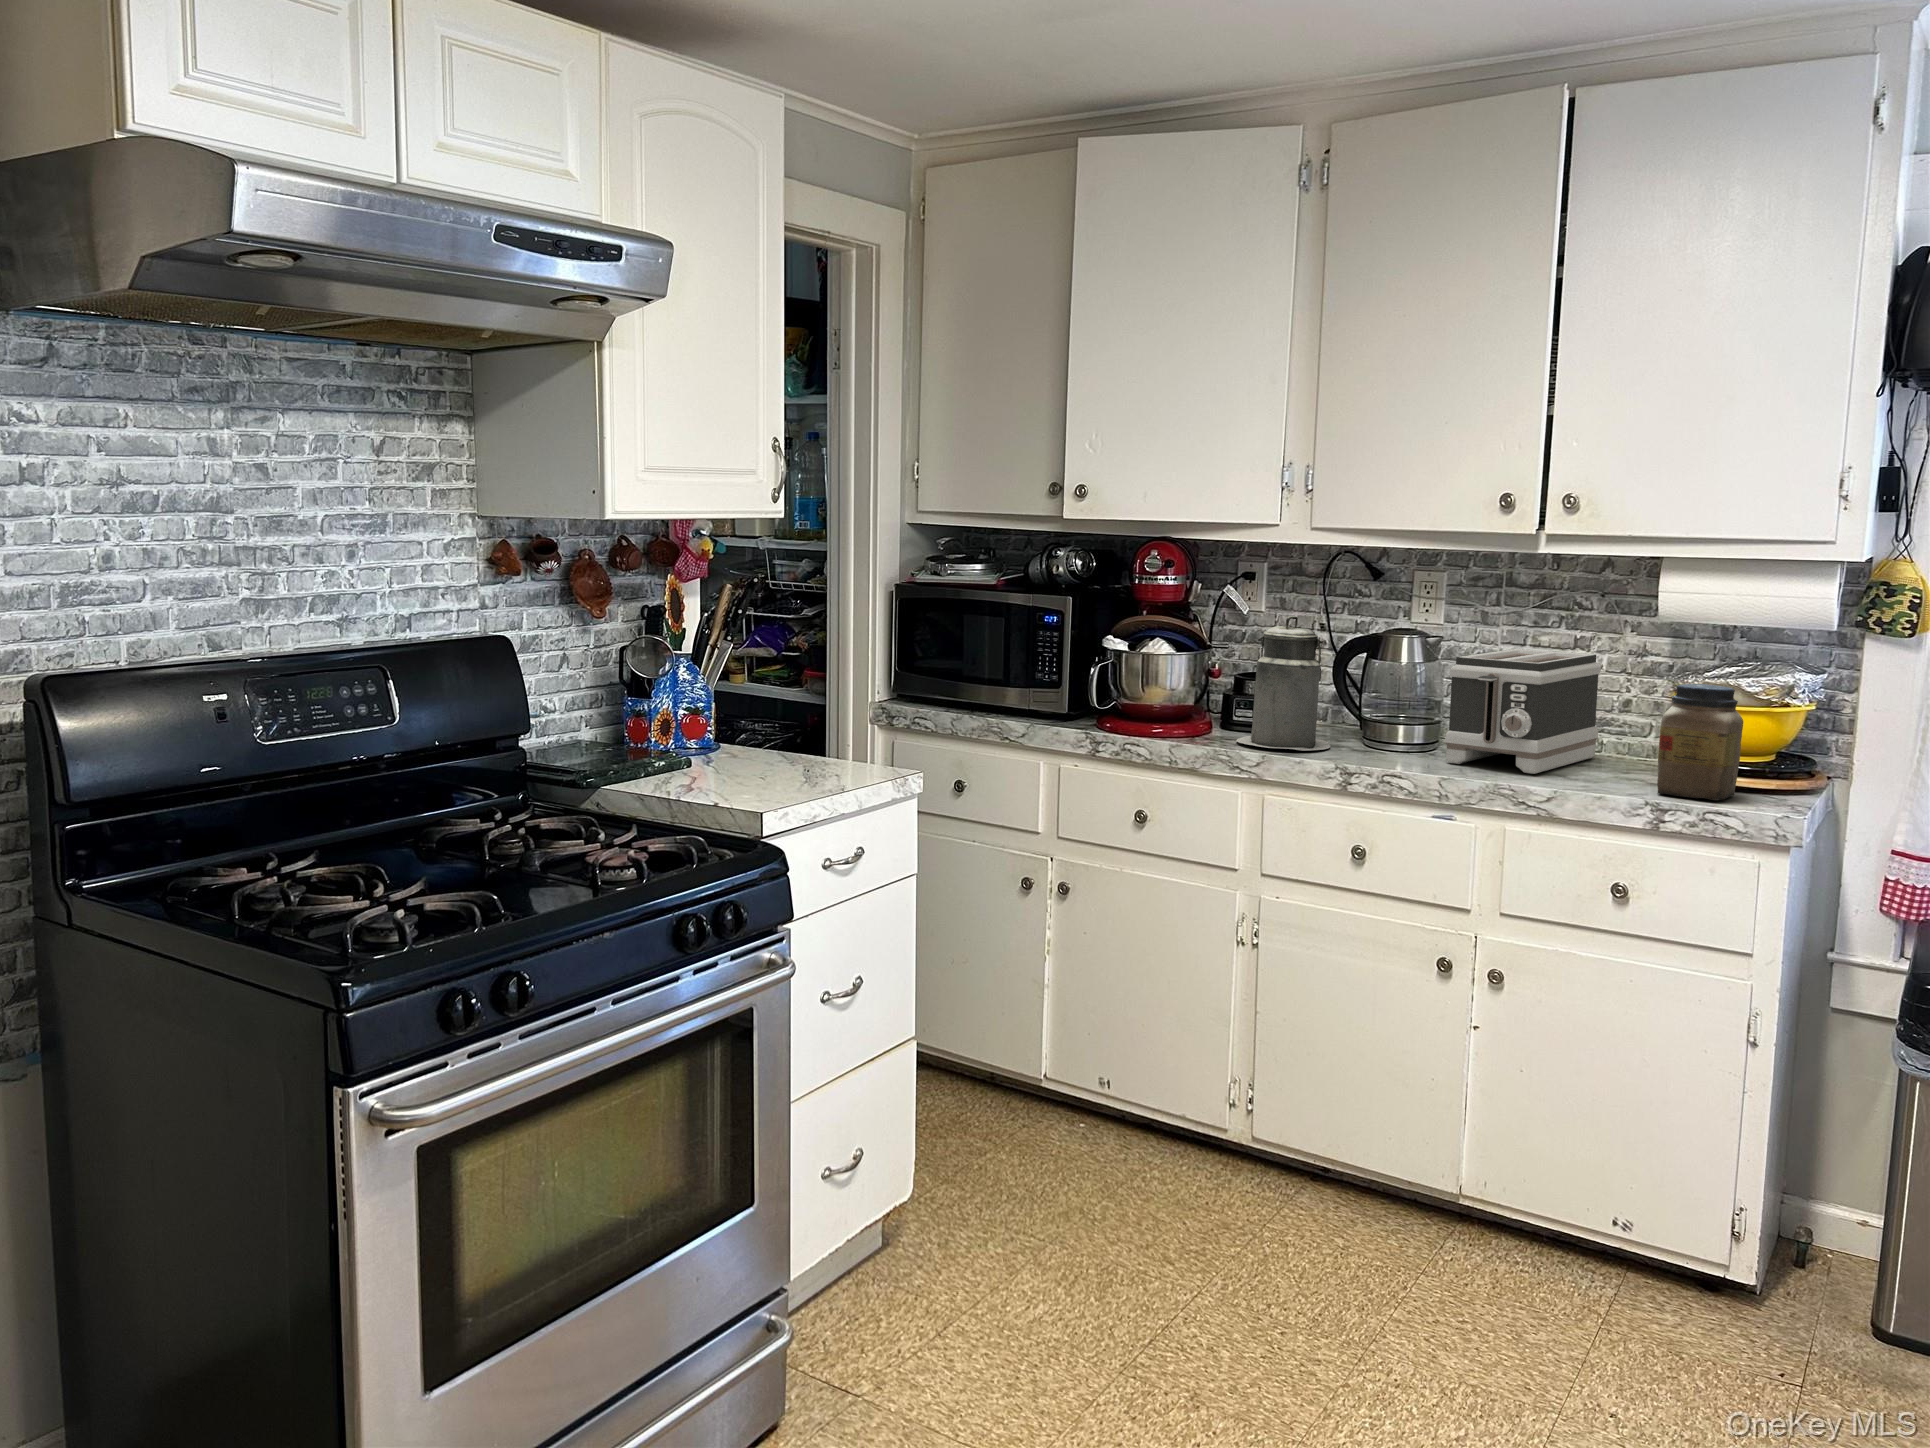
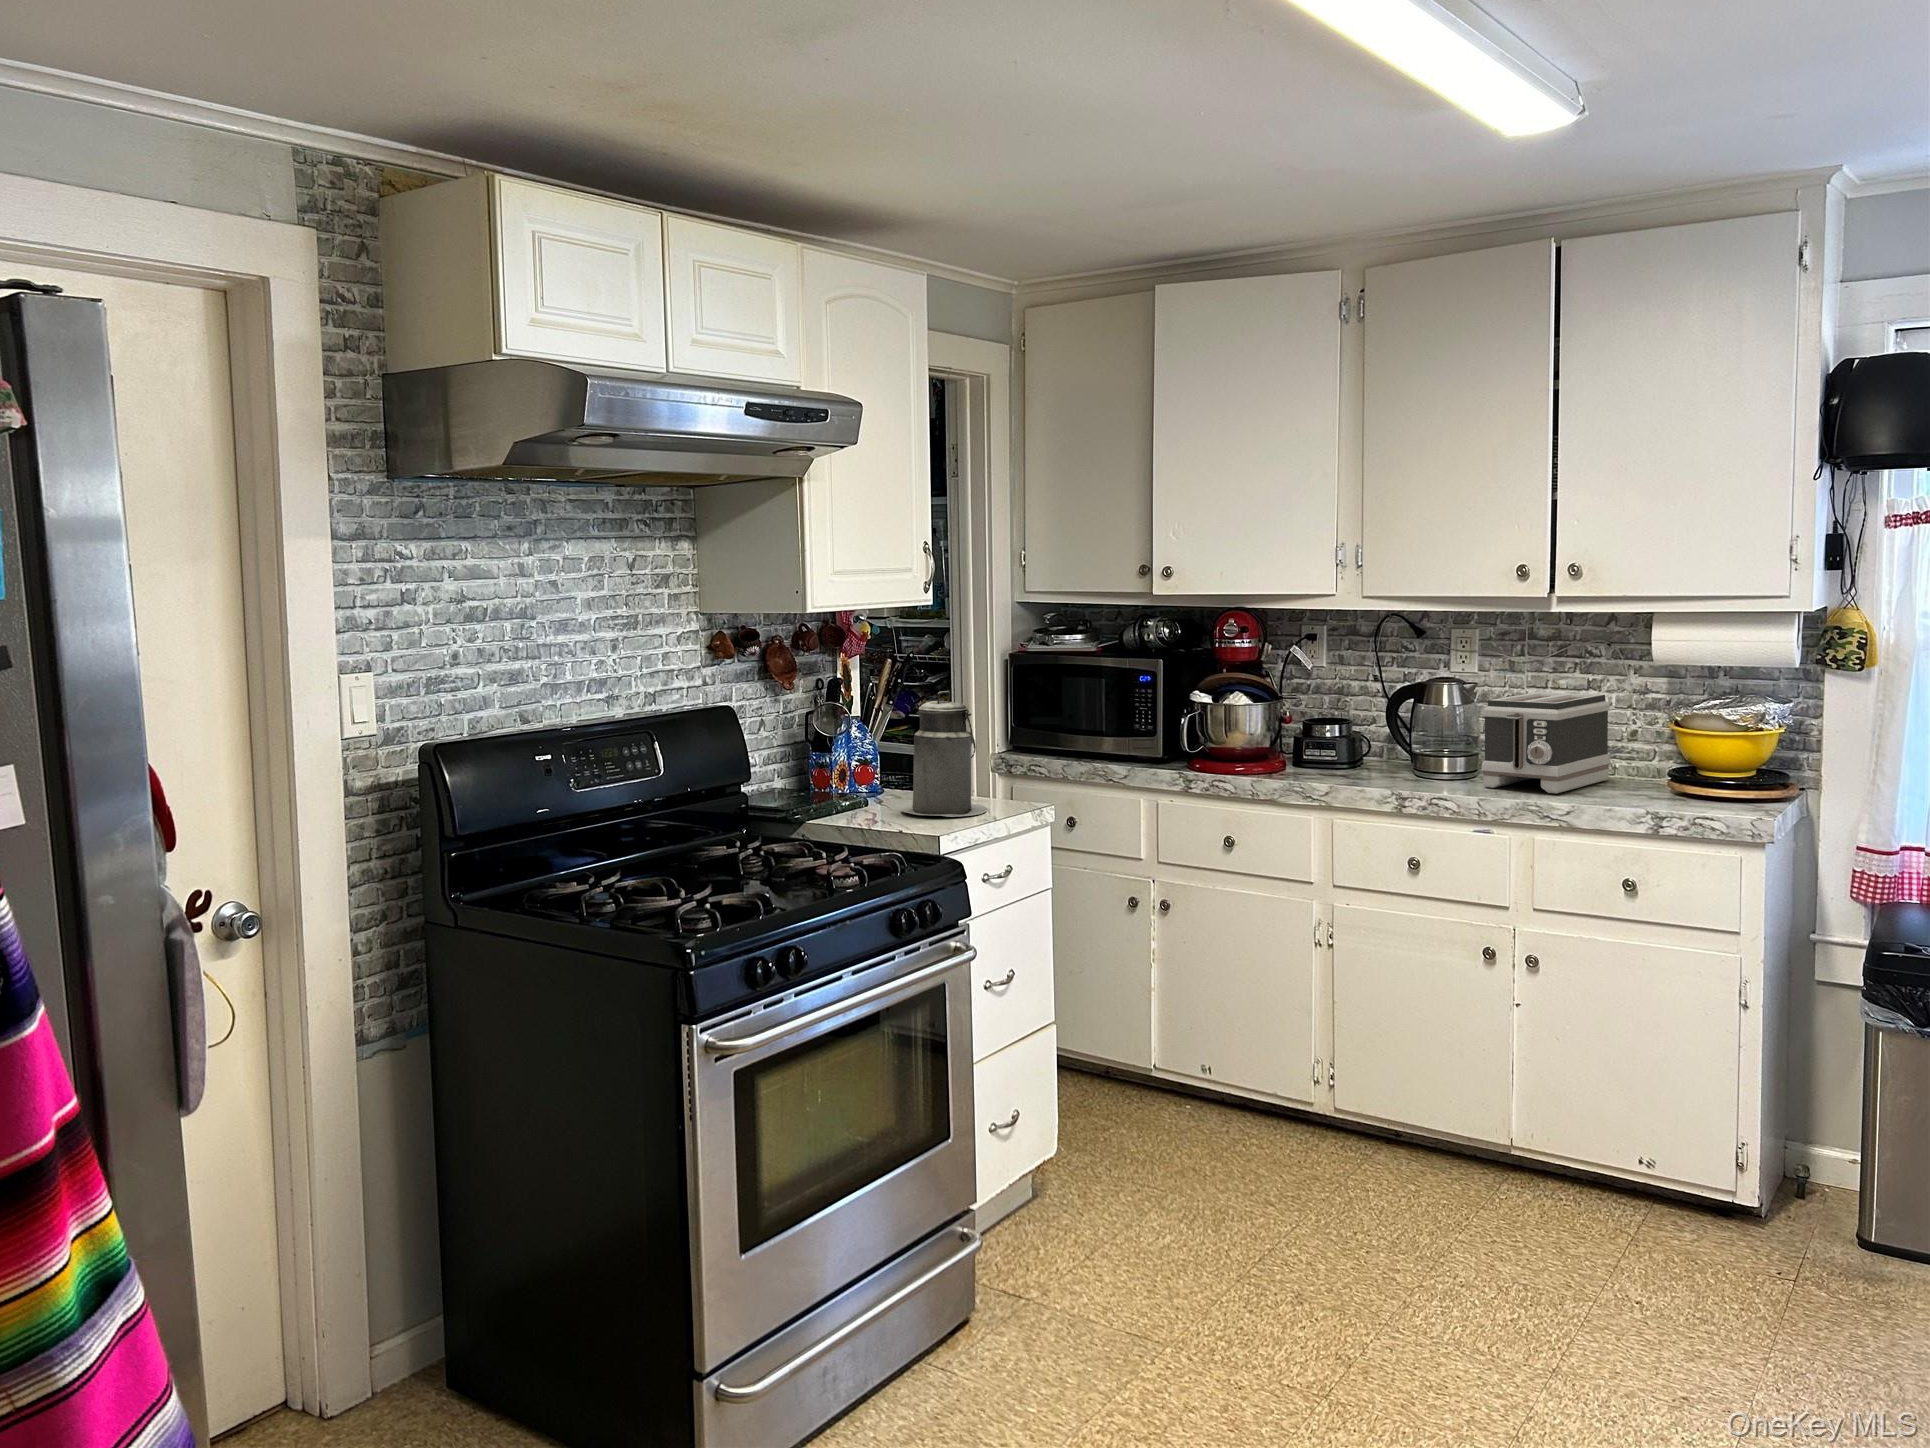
canister: present [1236,616,1330,750] -> present [901,691,987,817]
jar: present [1657,684,1743,800] -> none [1657,716,1725,809]

